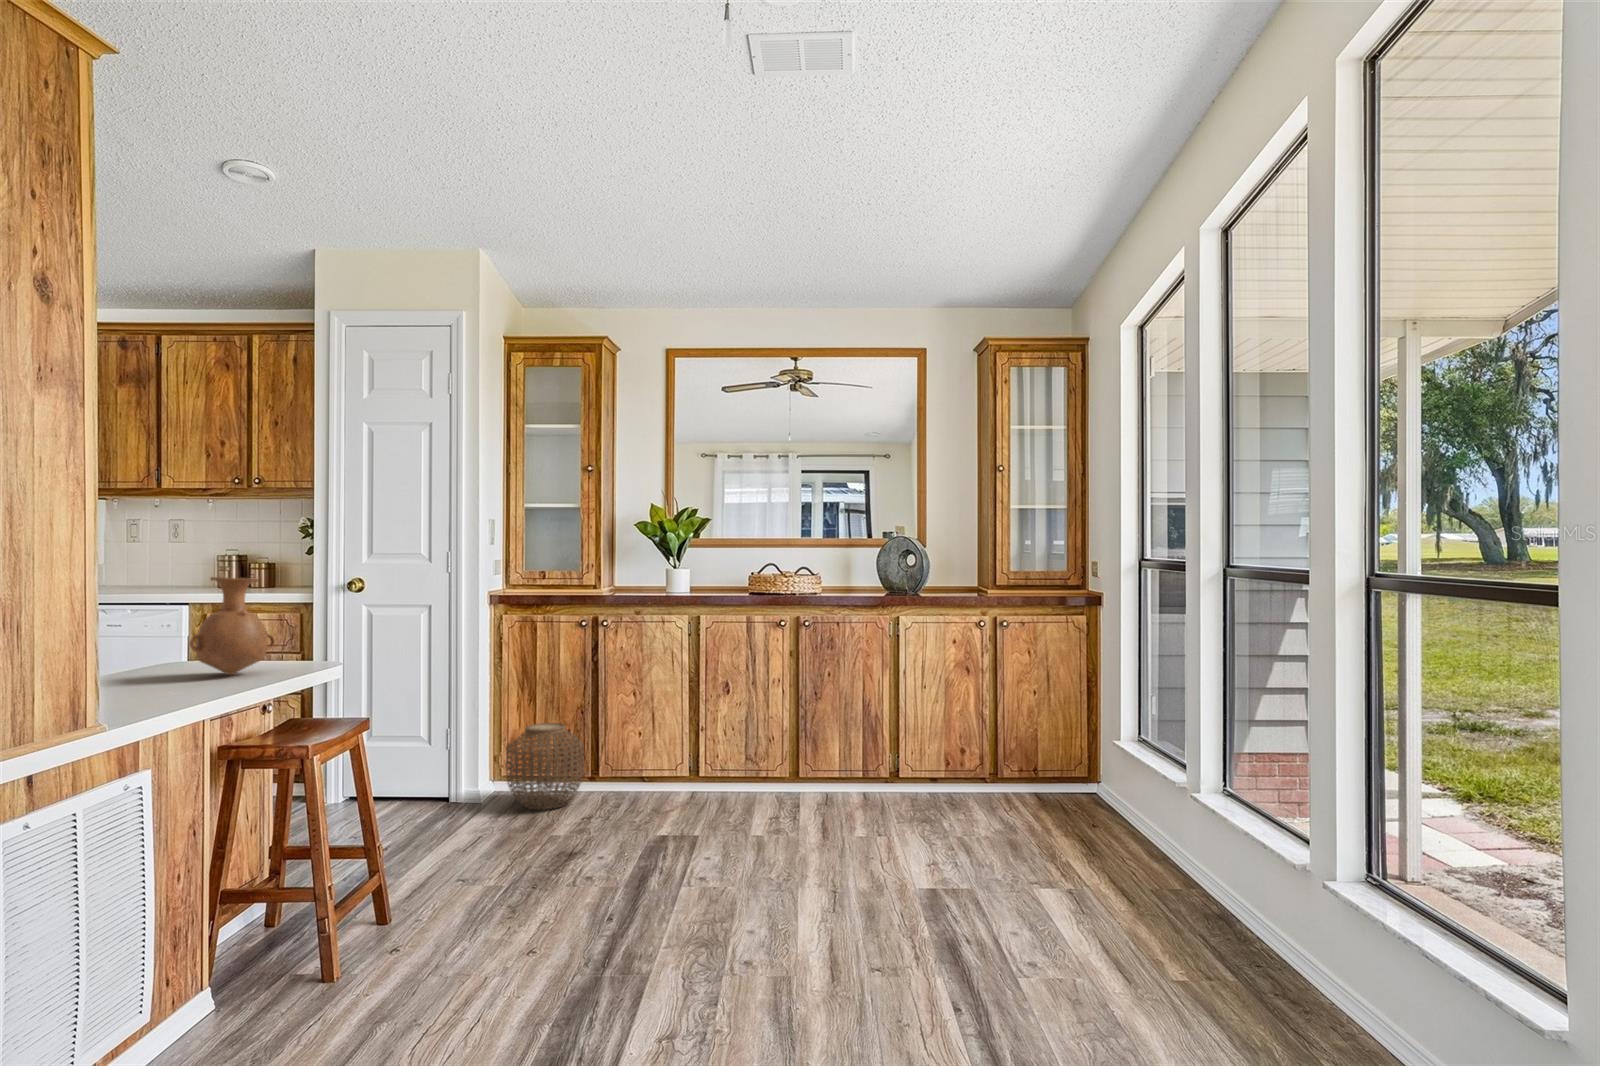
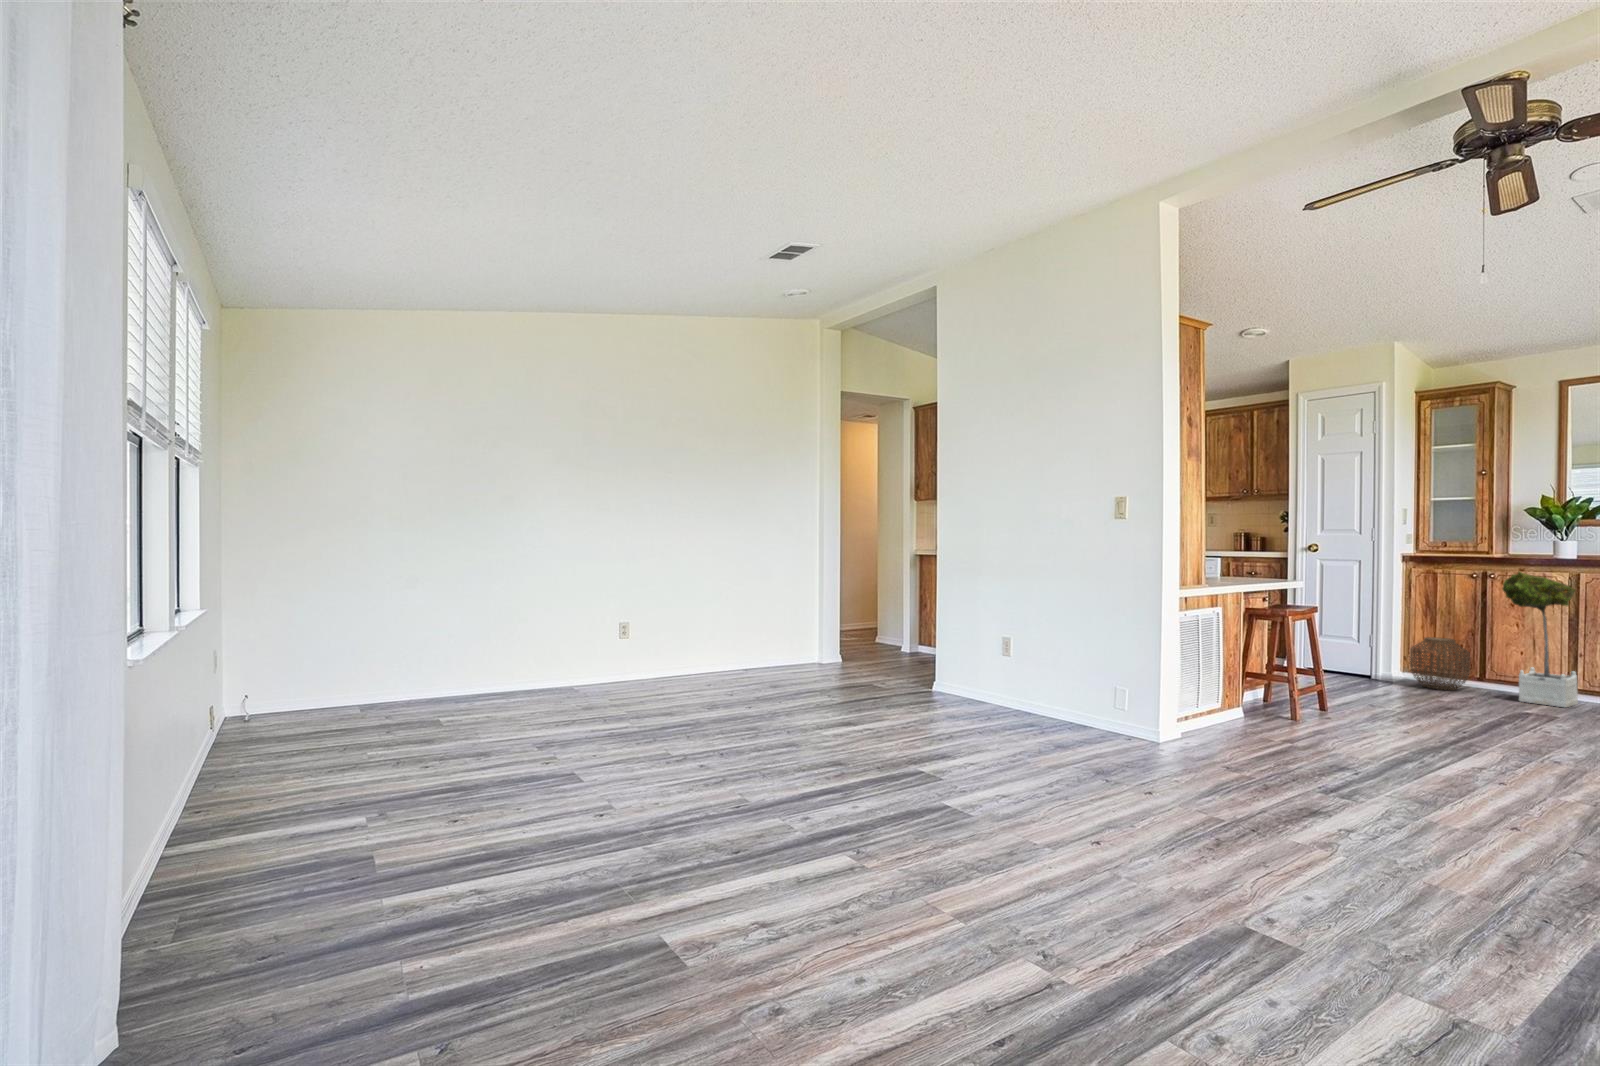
vase: present [189,577,274,675] -> none [1232,538,1267,580]
potted tree: none [625,615,707,810] -> present [1502,572,1578,707]

